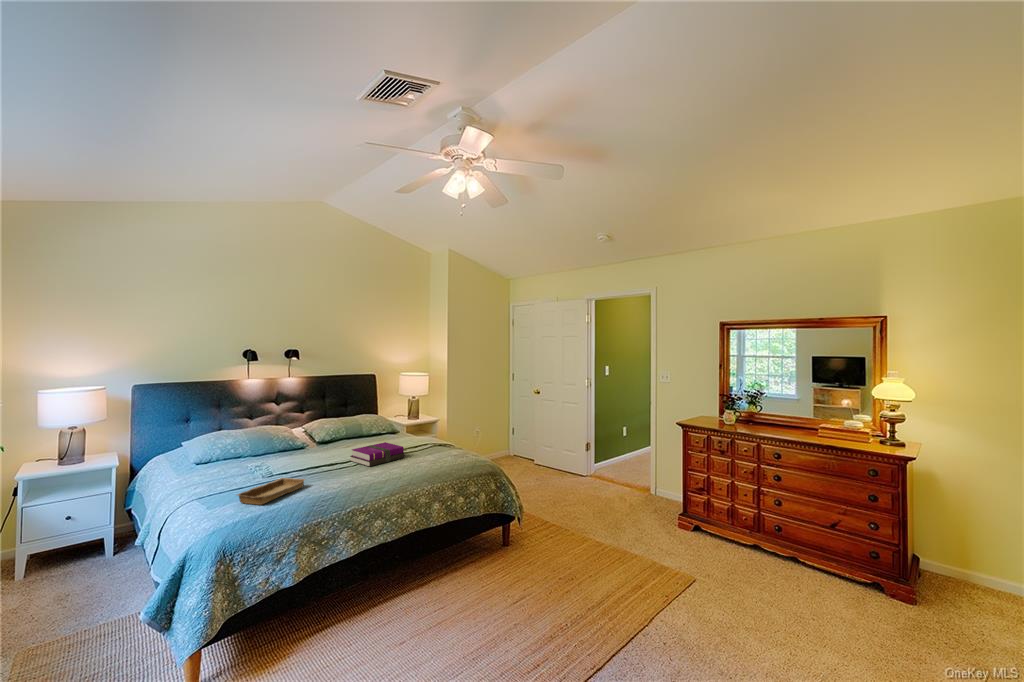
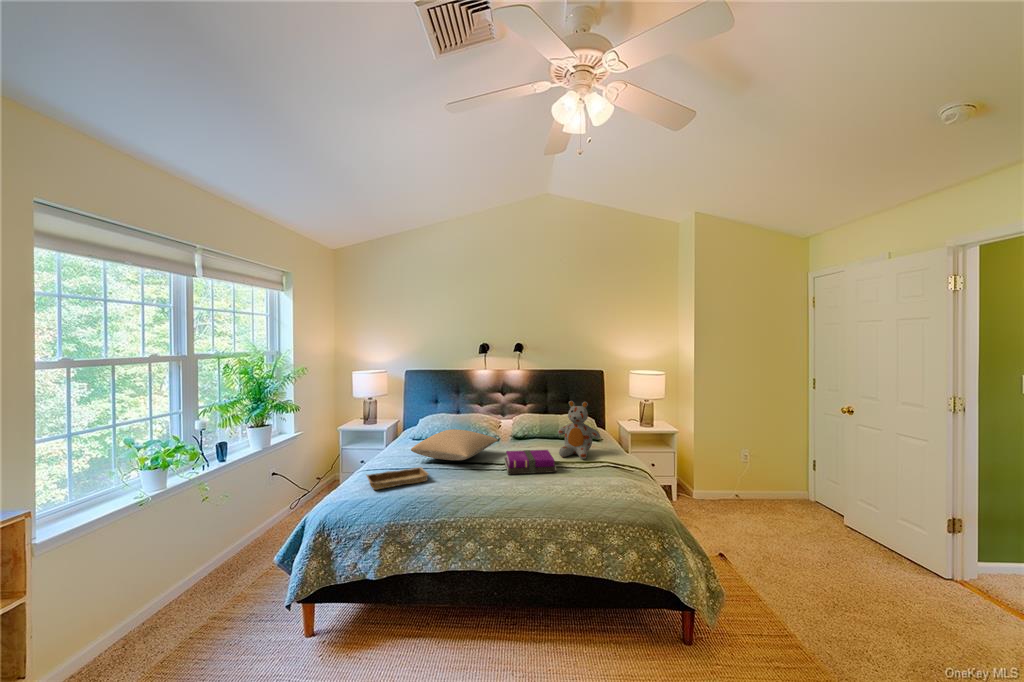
stuffed bear: none [379,398,417,448] -> present [558,401,600,459]
pillow: none [251,438,329,471] -> present [411,429,498,460]

